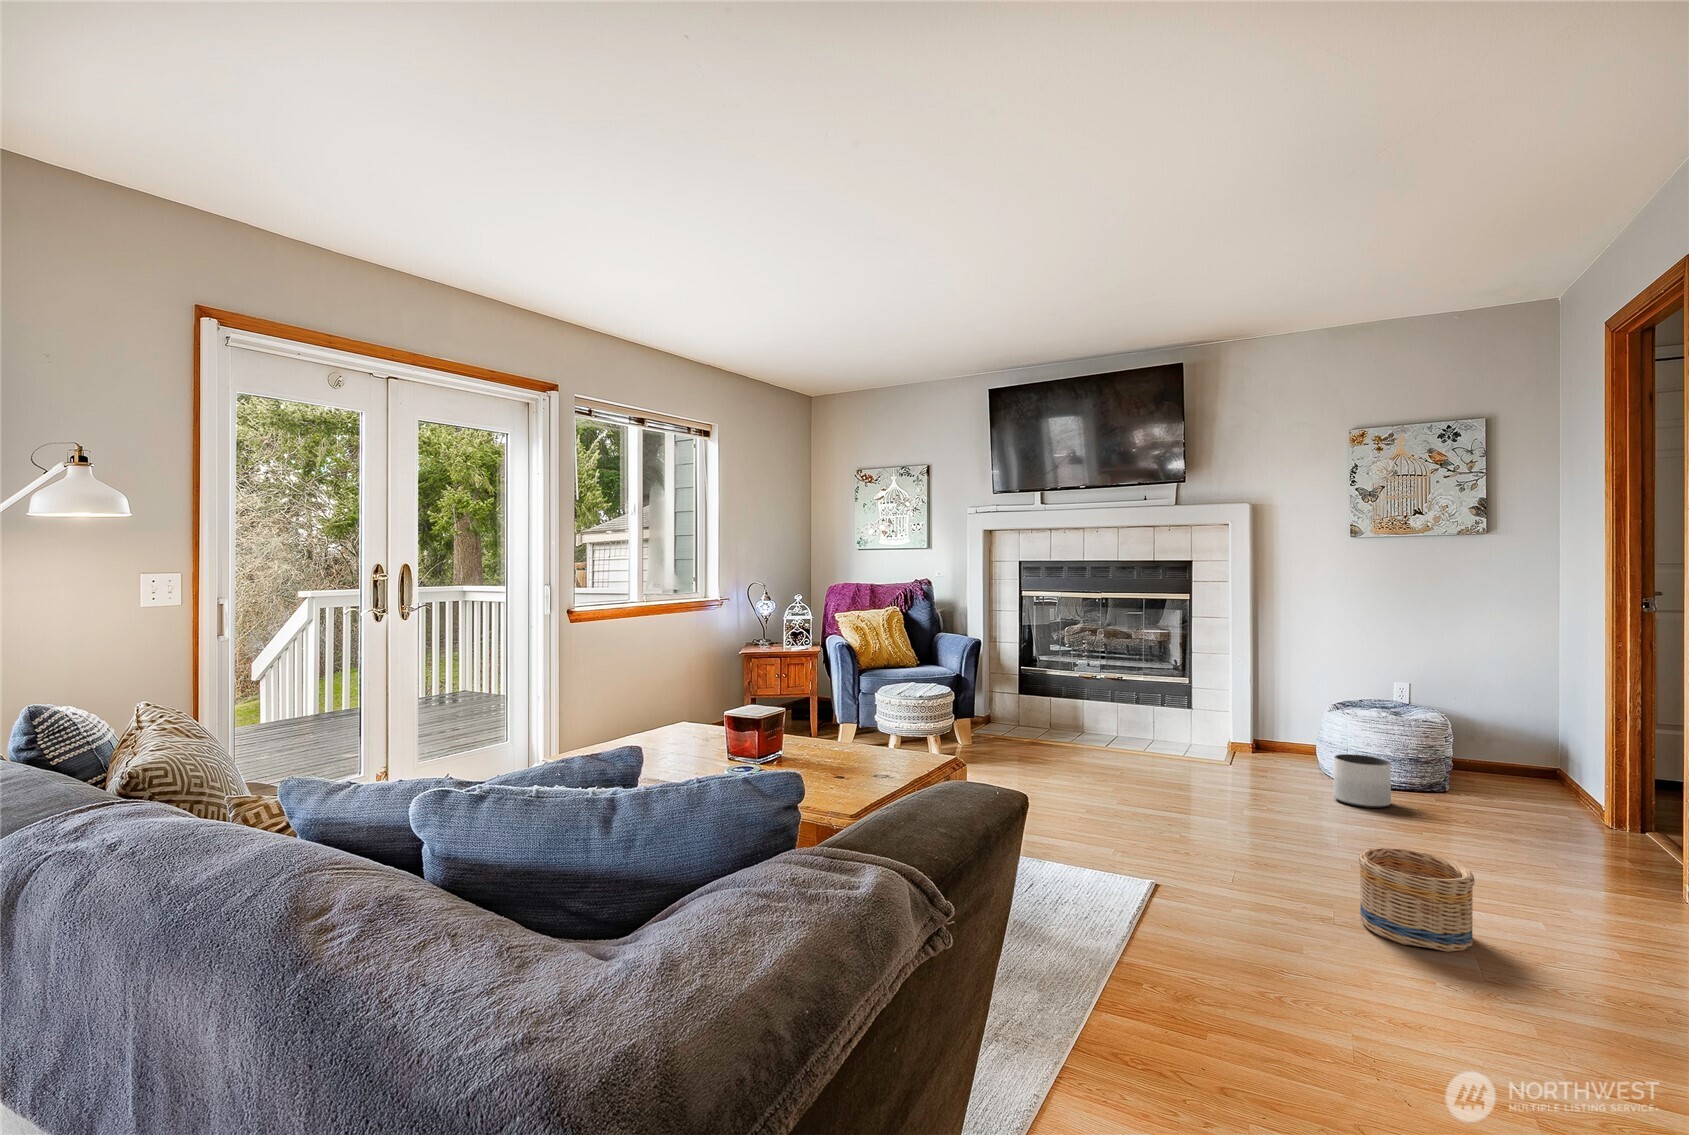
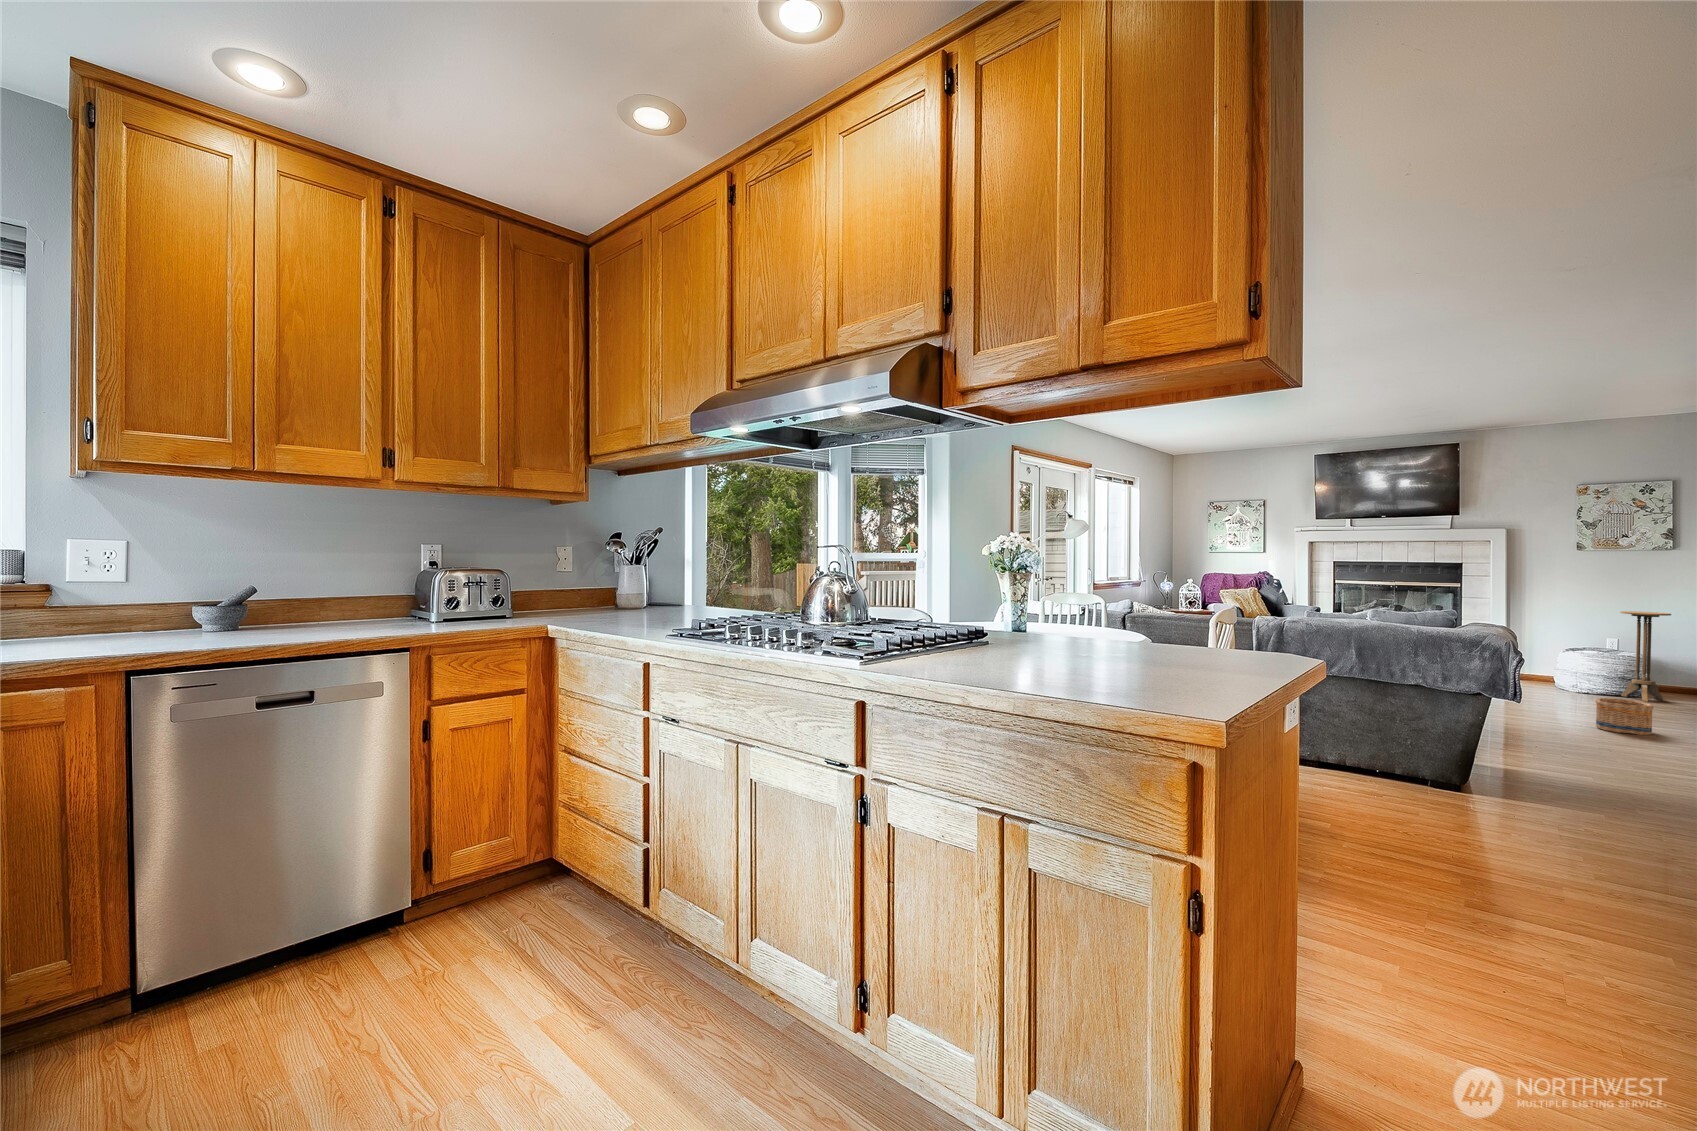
side table: none [1412,639,1490,809] -> present [1620,611,1671,702]
planter: present [1334,754,1391,808] -> none [1569,673,1606,700]

